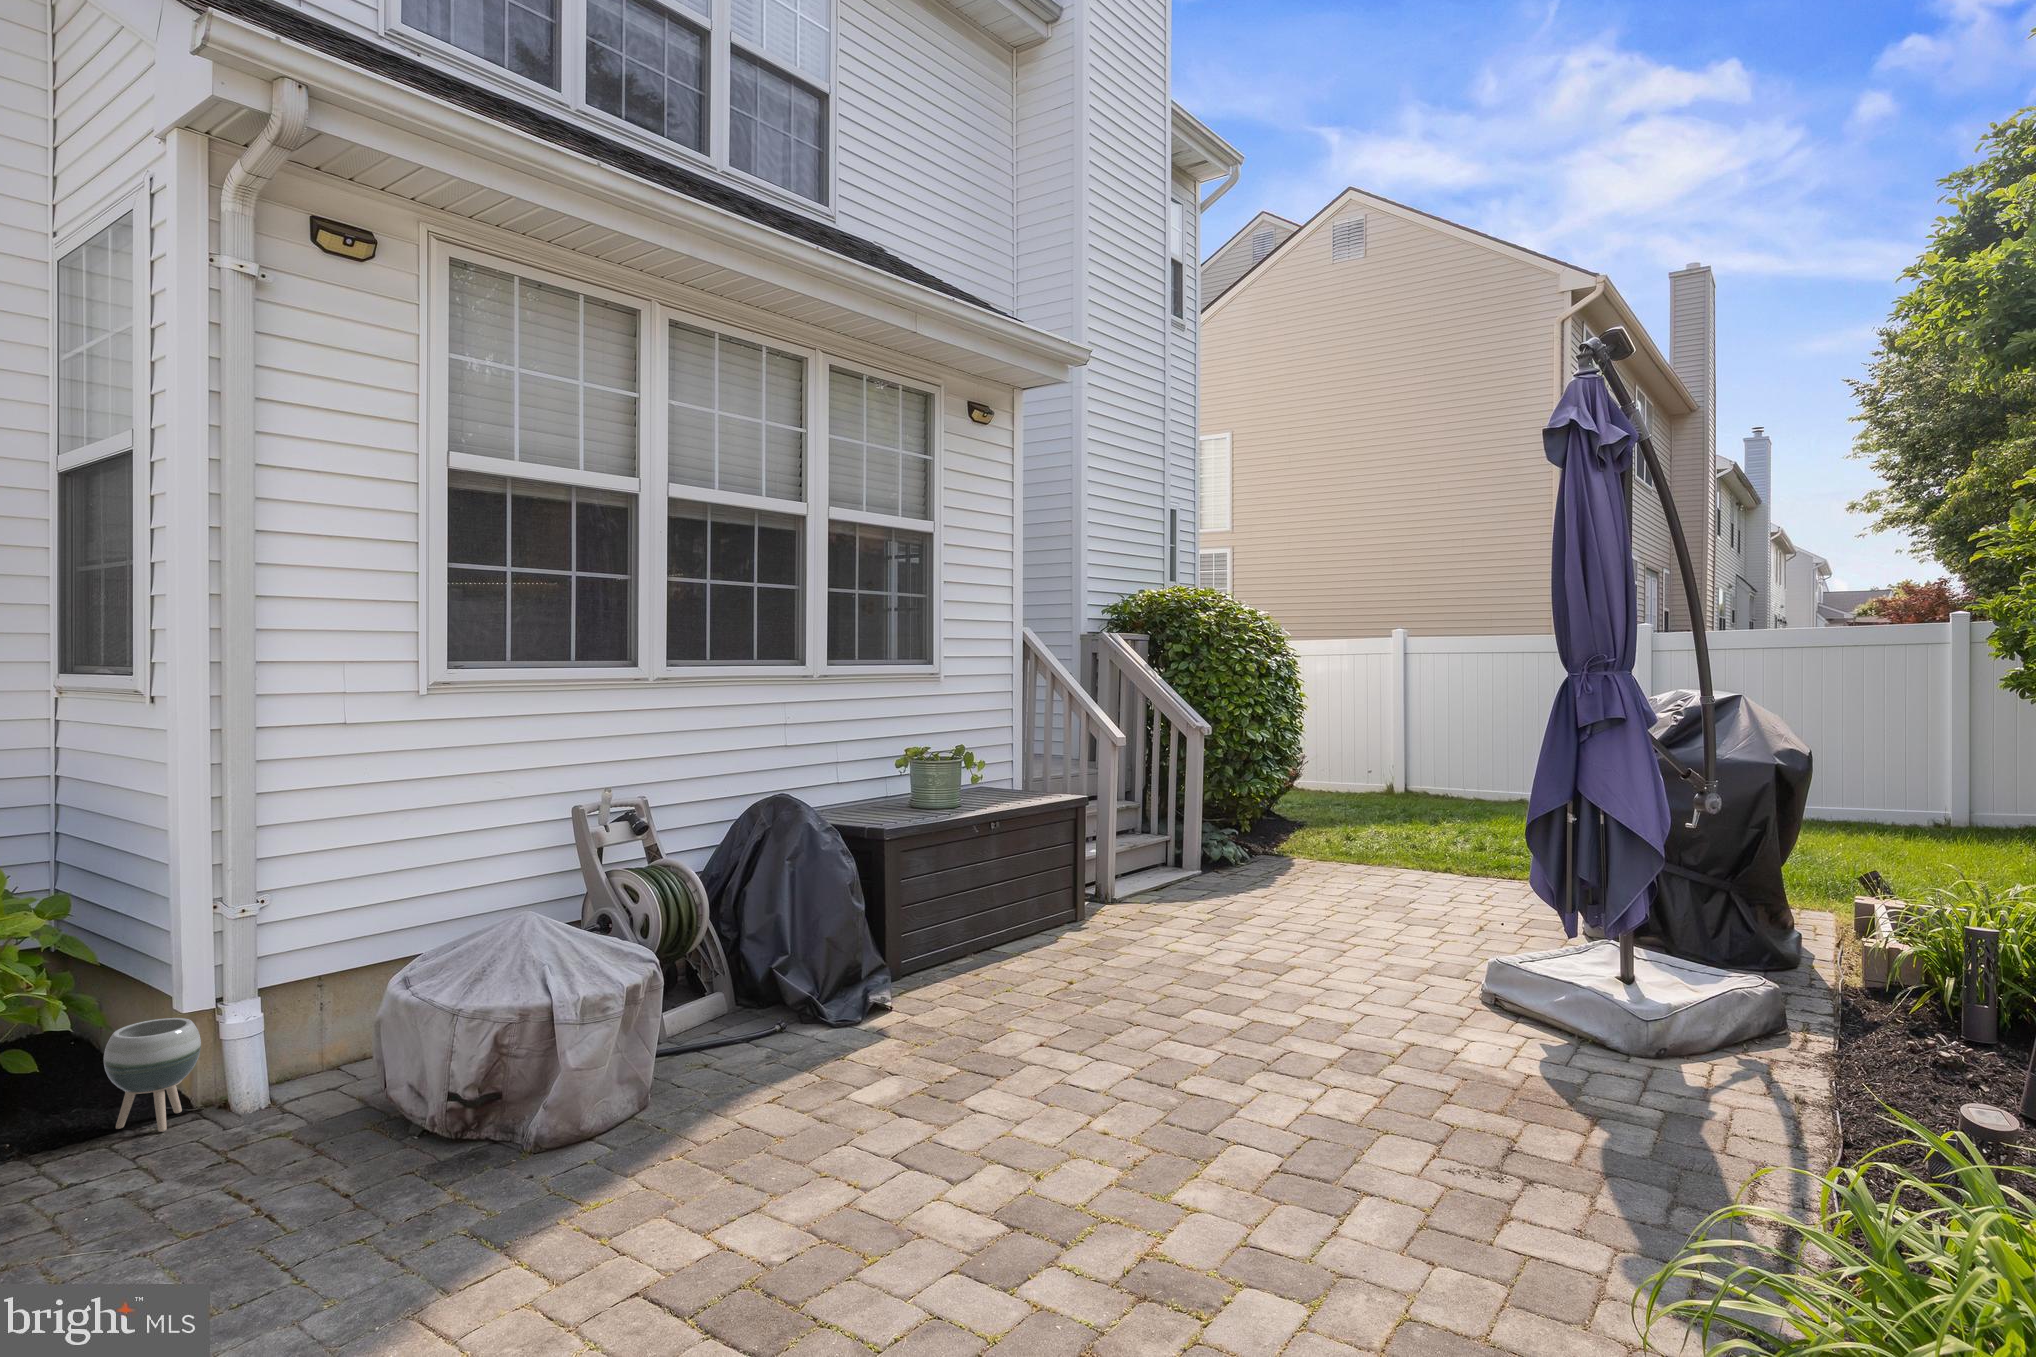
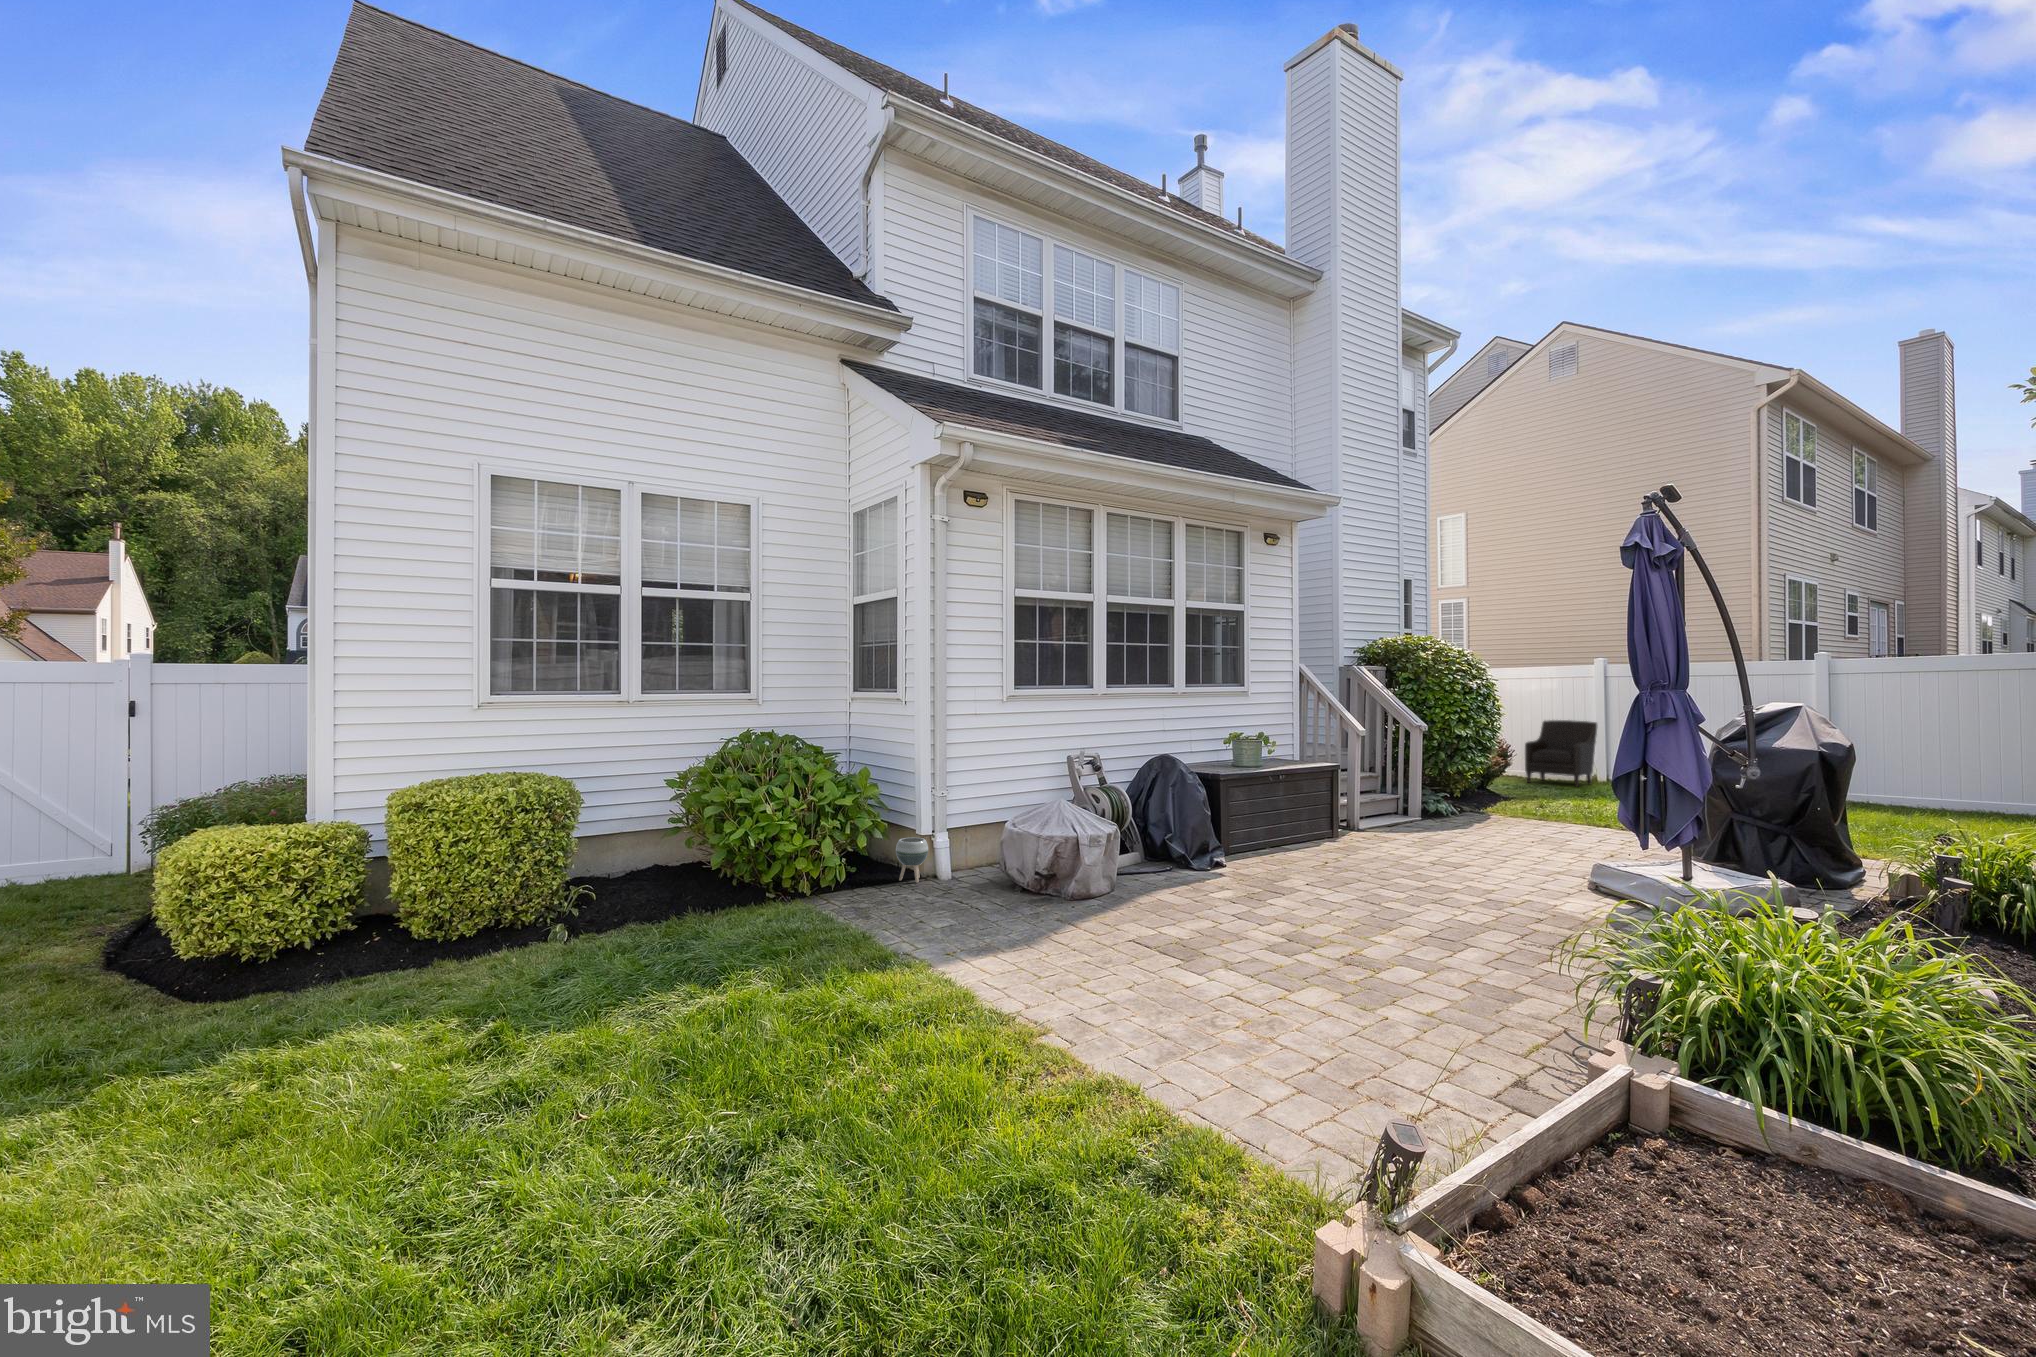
chair: none [1314,713,1400,805] -> present [1525,720,1597,787]

